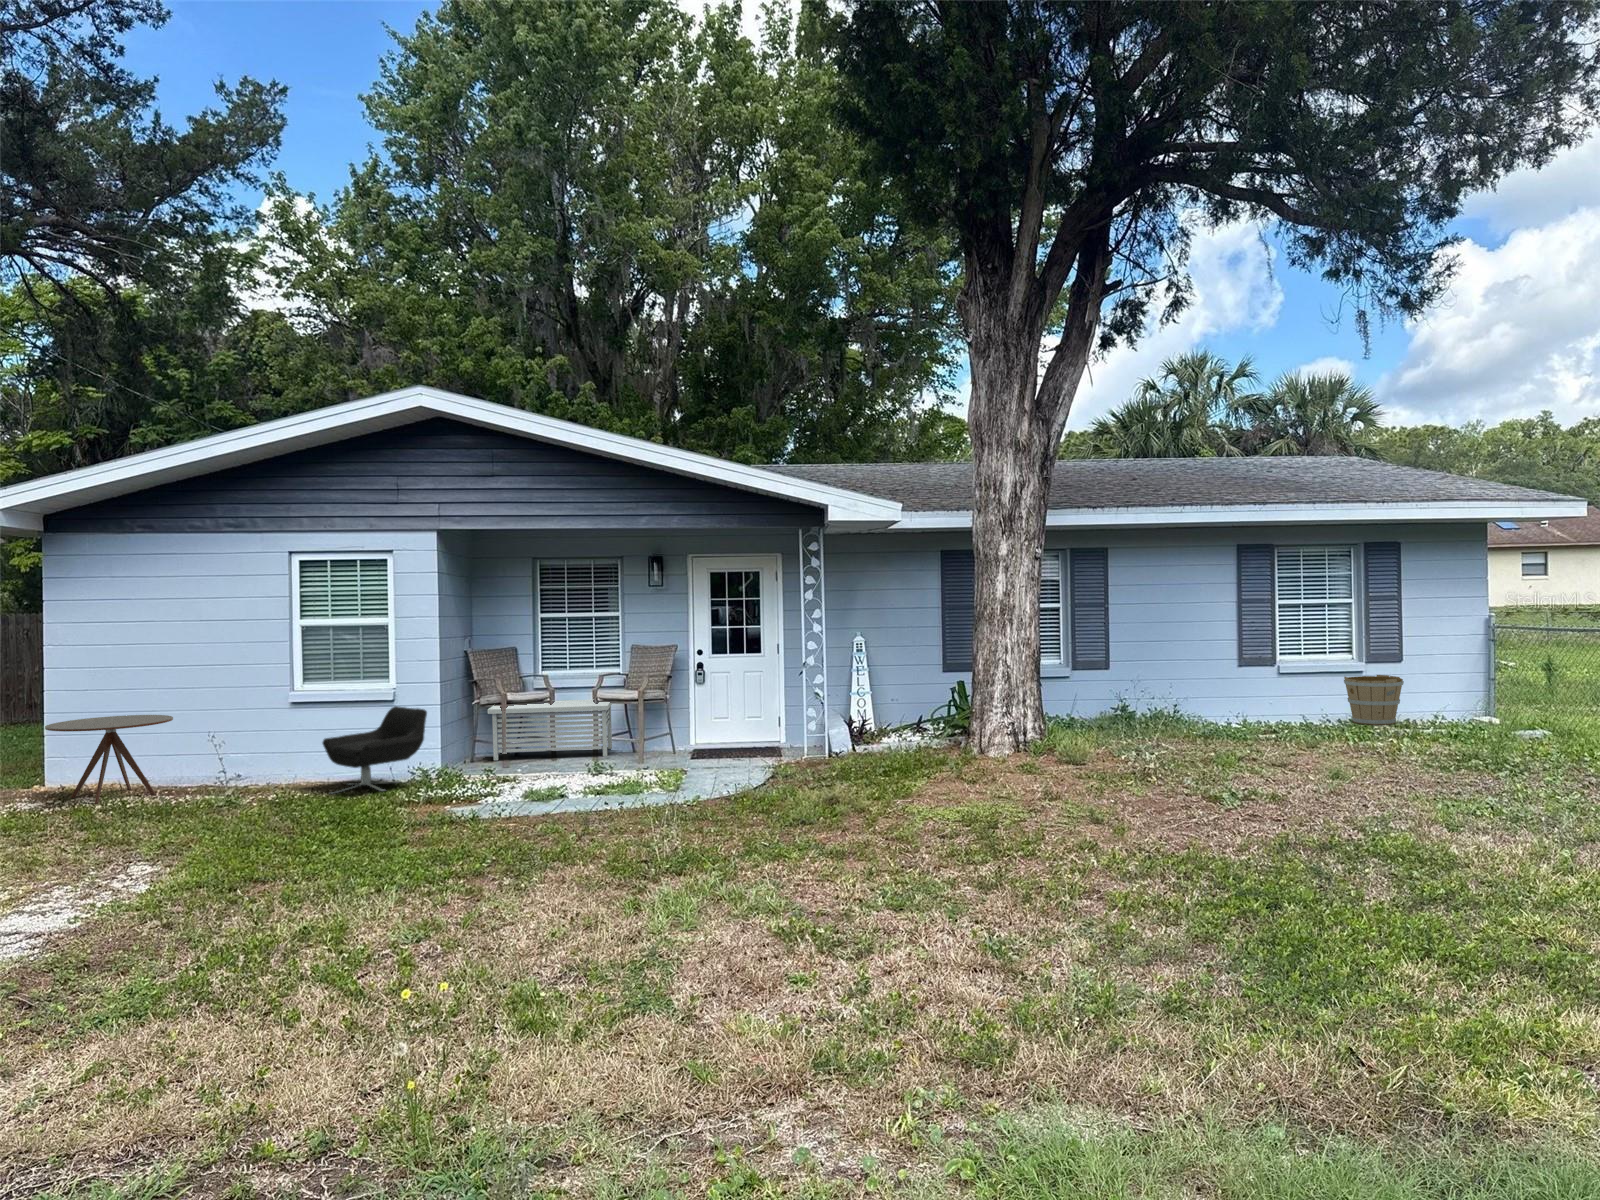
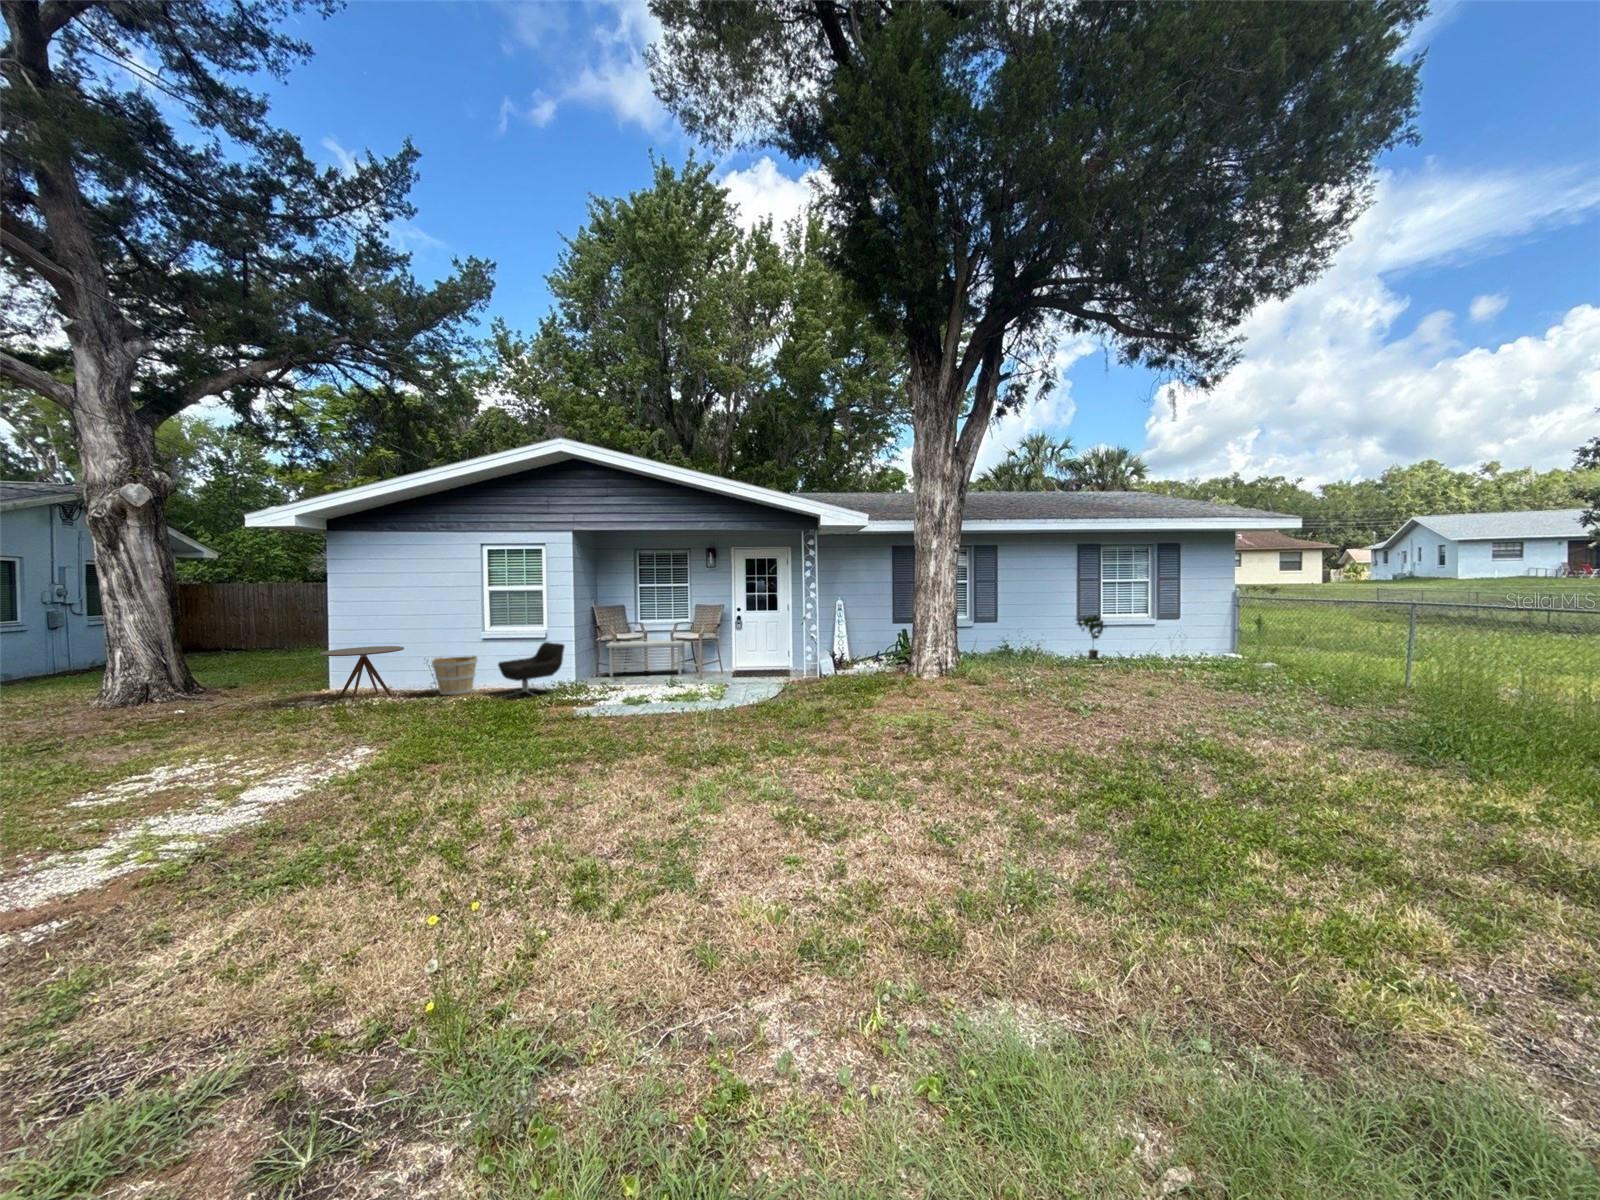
potted plant: none [1231,655,1282,726] -> present [1077,615,1107,659]
wooden bucket: present [1344,675,1404,725] -> present [432,656,478,695]

